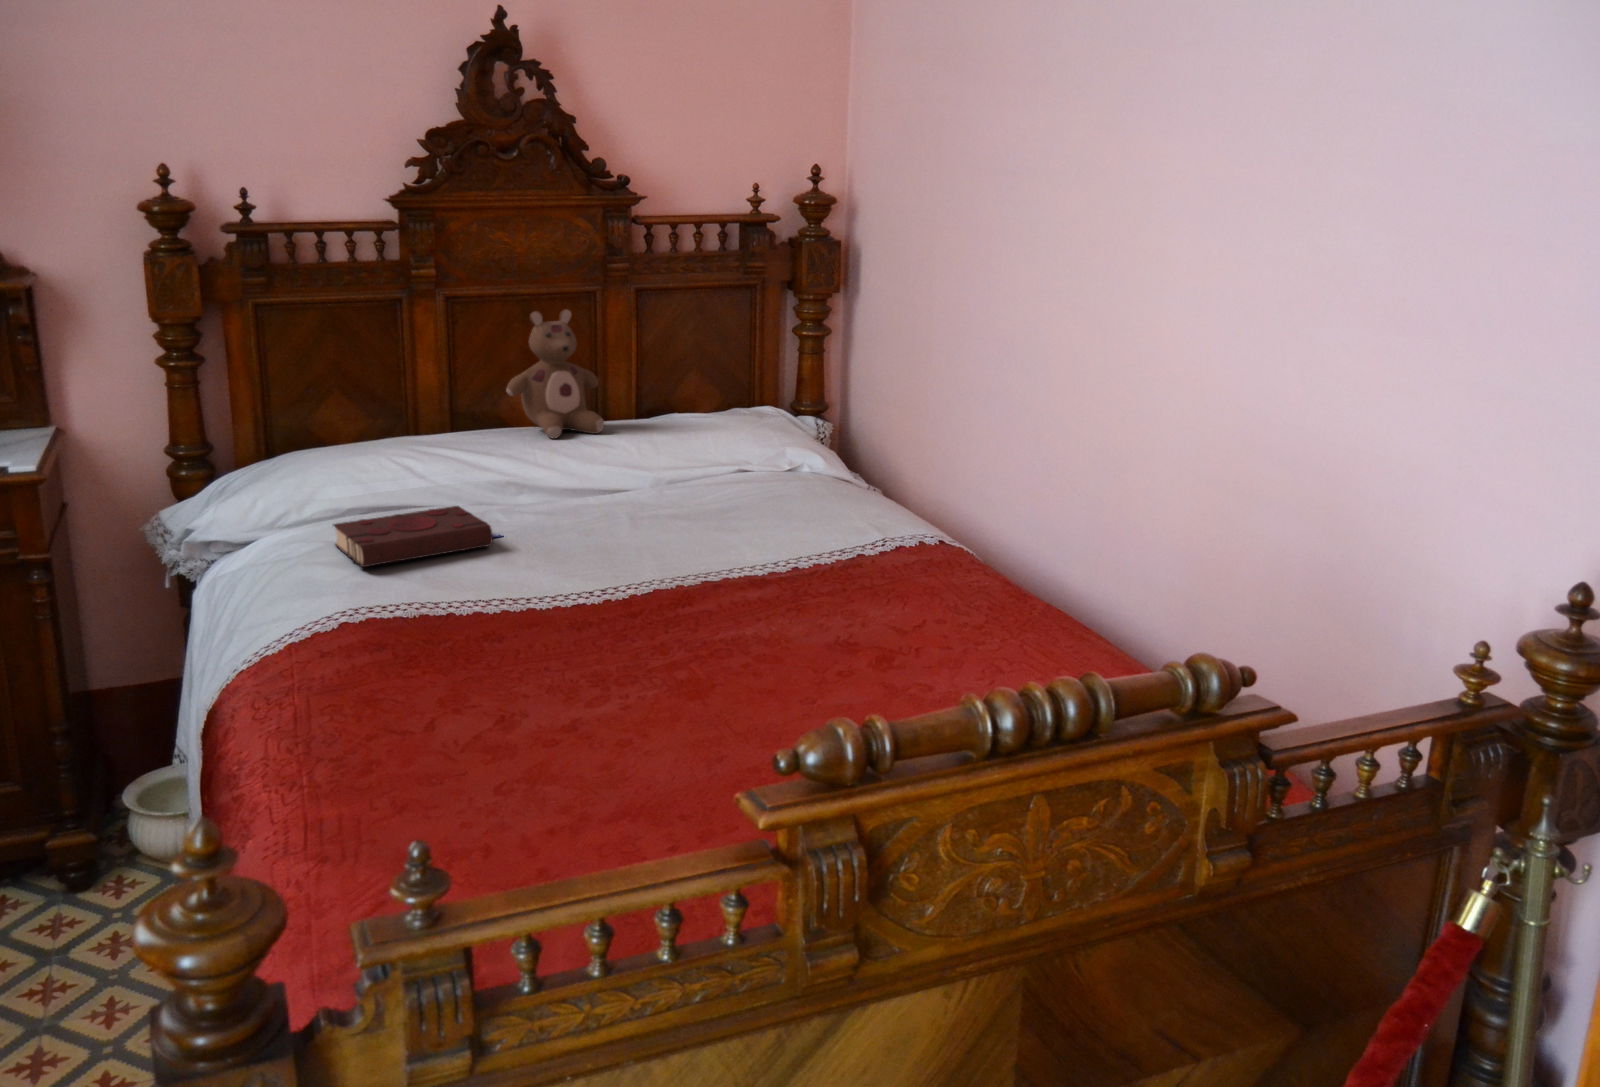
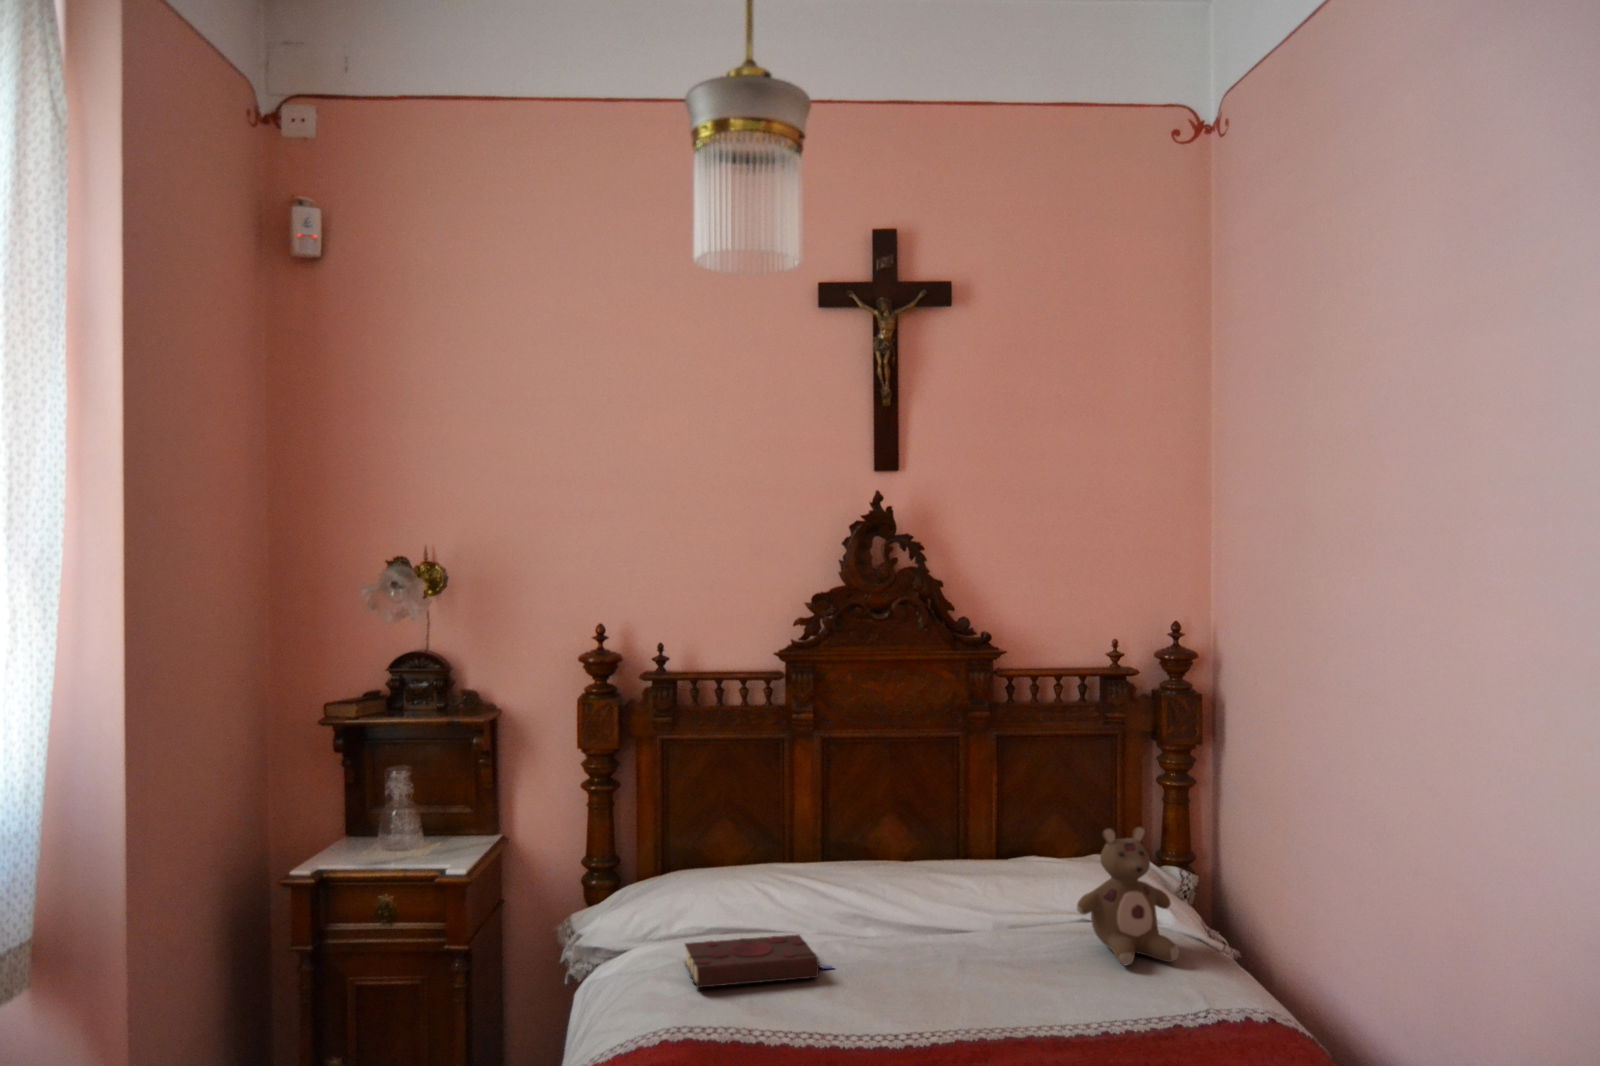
stuffed bear: present [507,309,604,439] -> present [1077,827,1179,965]

